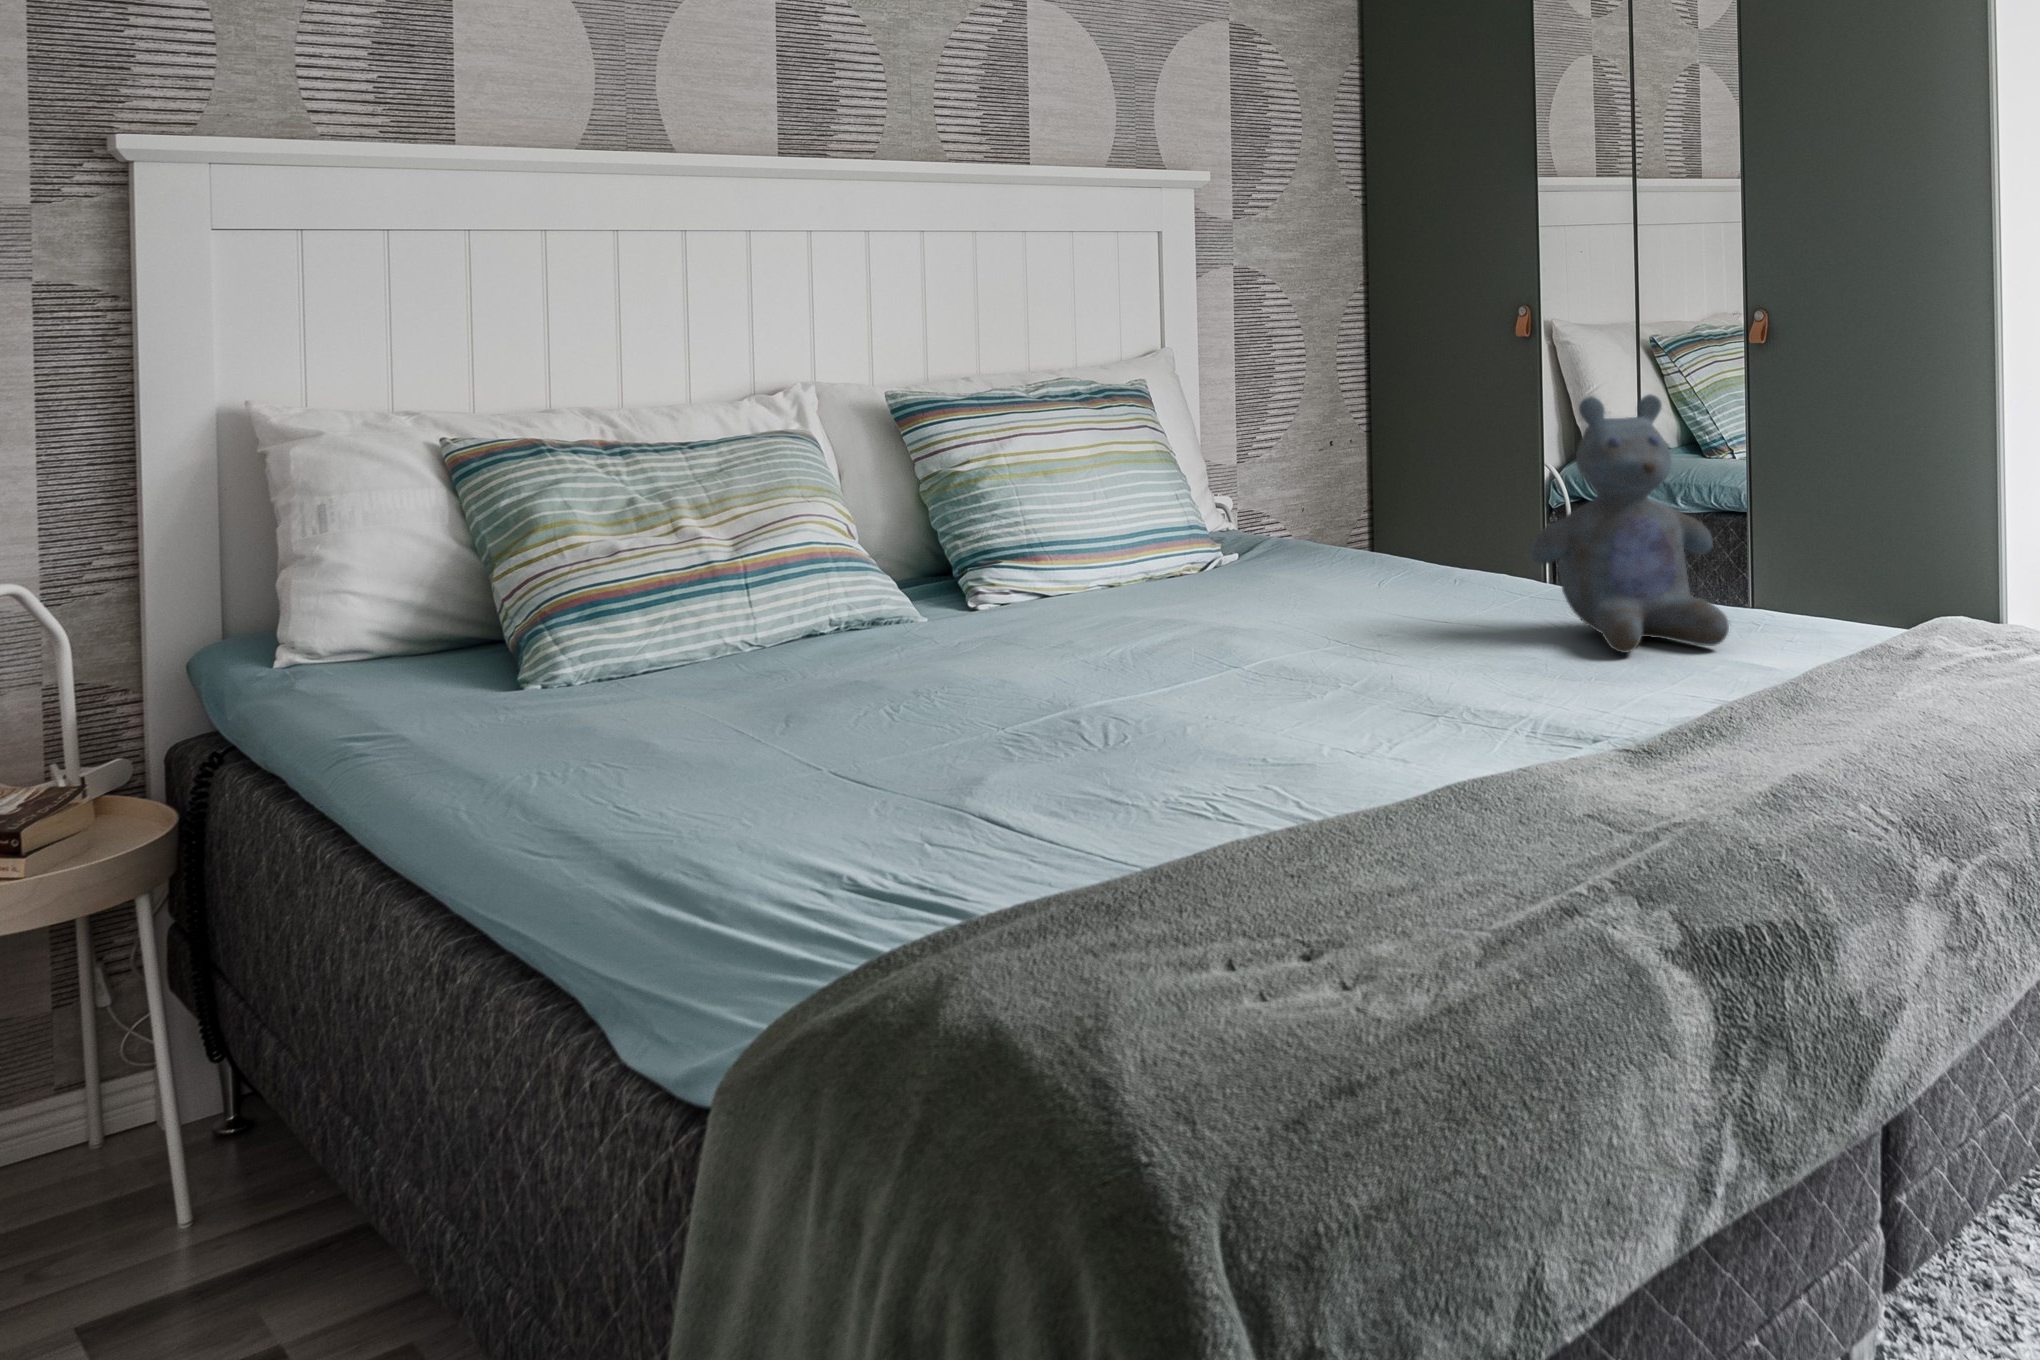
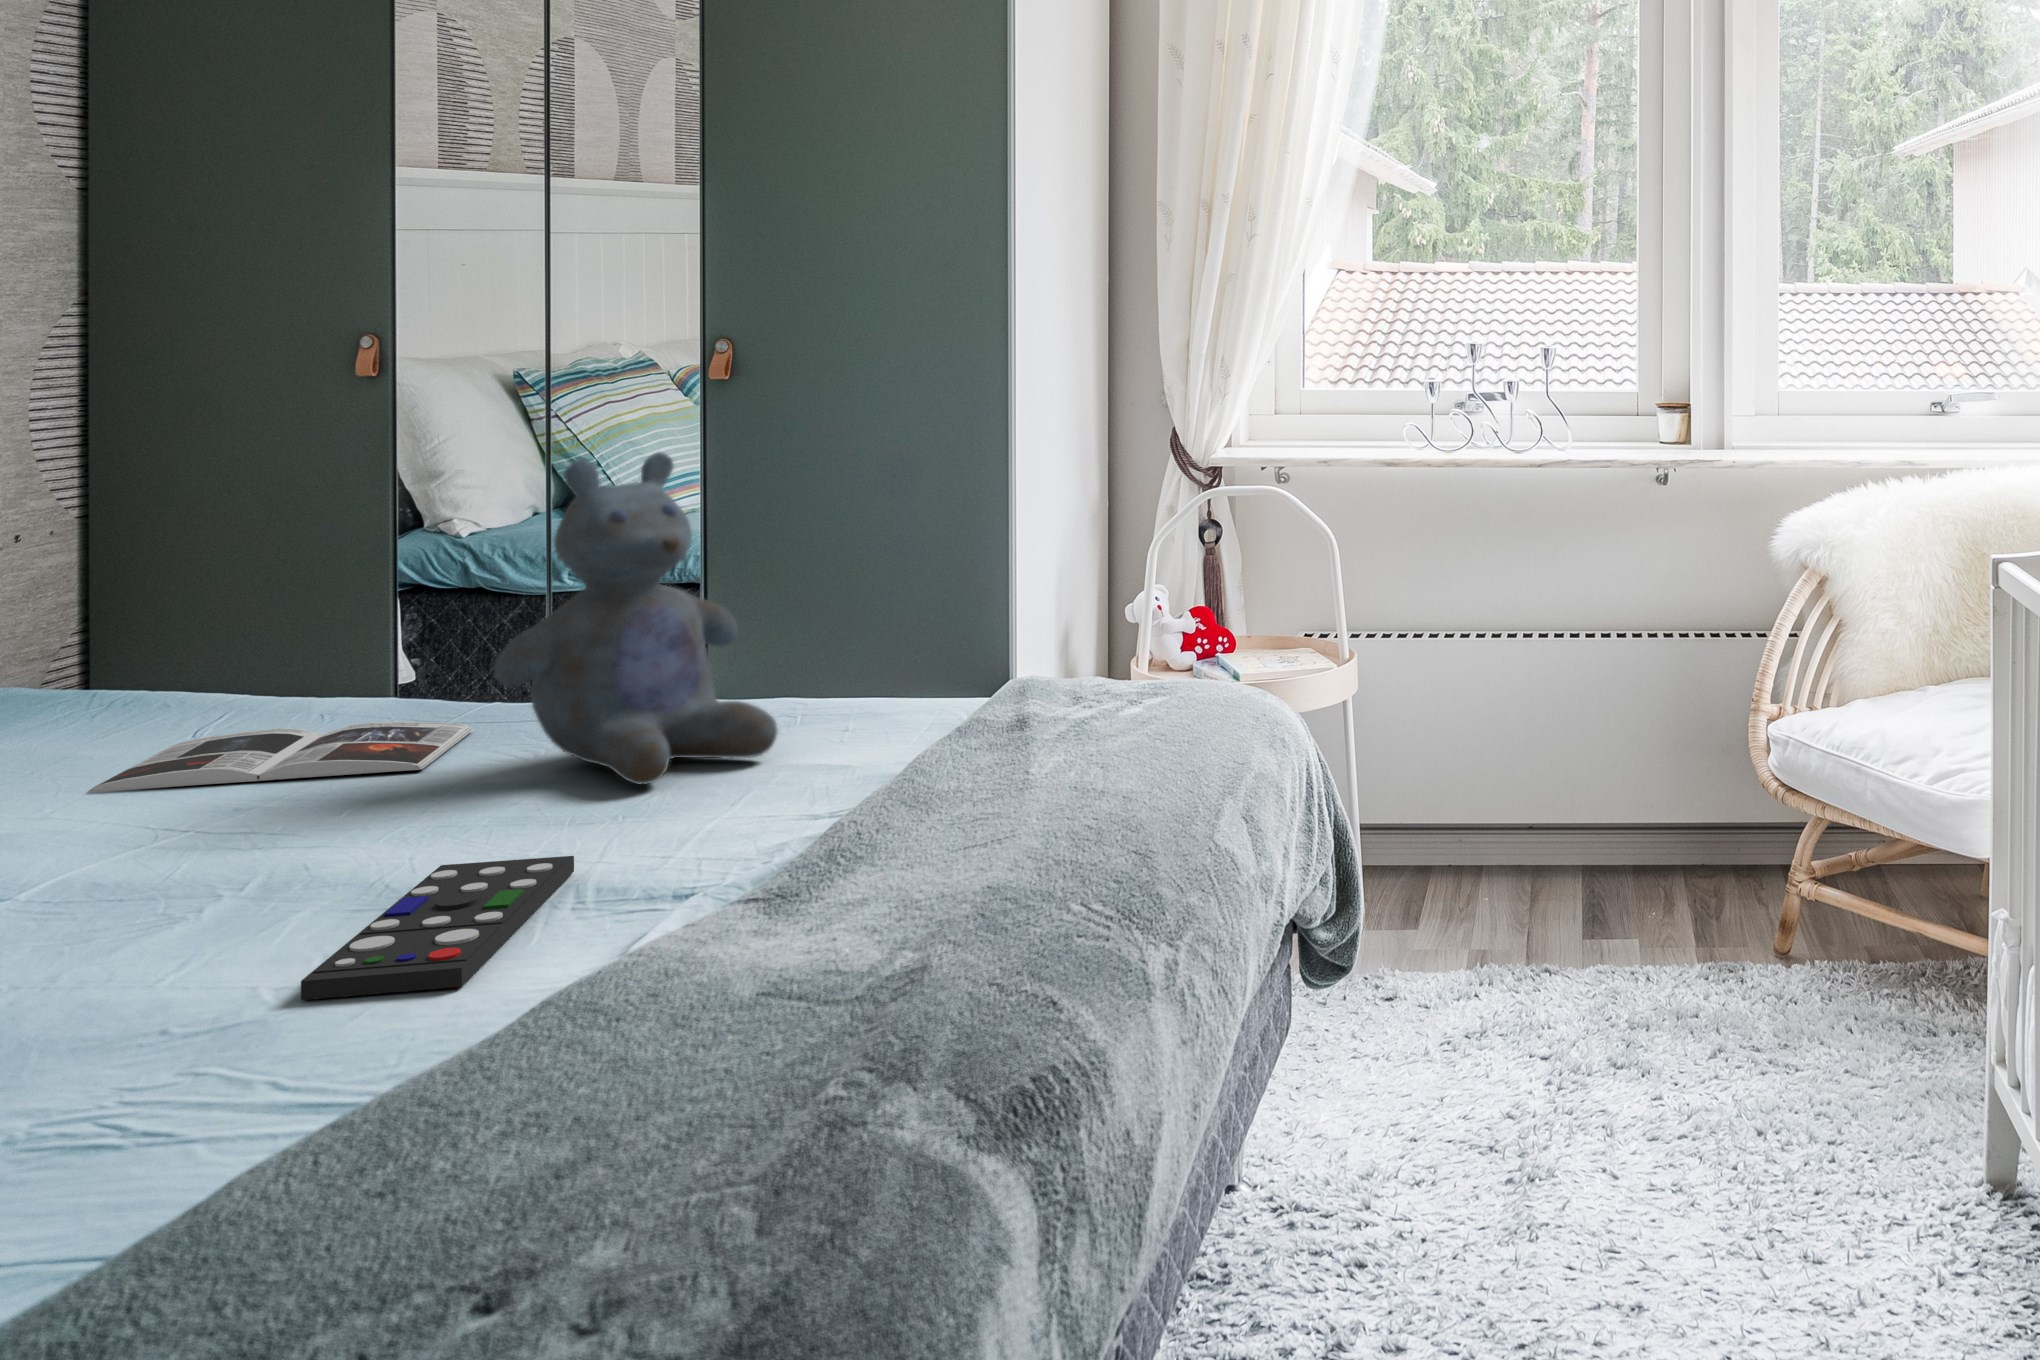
magazine: none [1311,576,1543,618] -> present [88,722,474,793]
remote control: none [1337,683,1539,764] -> present [301,856,574,1000]

